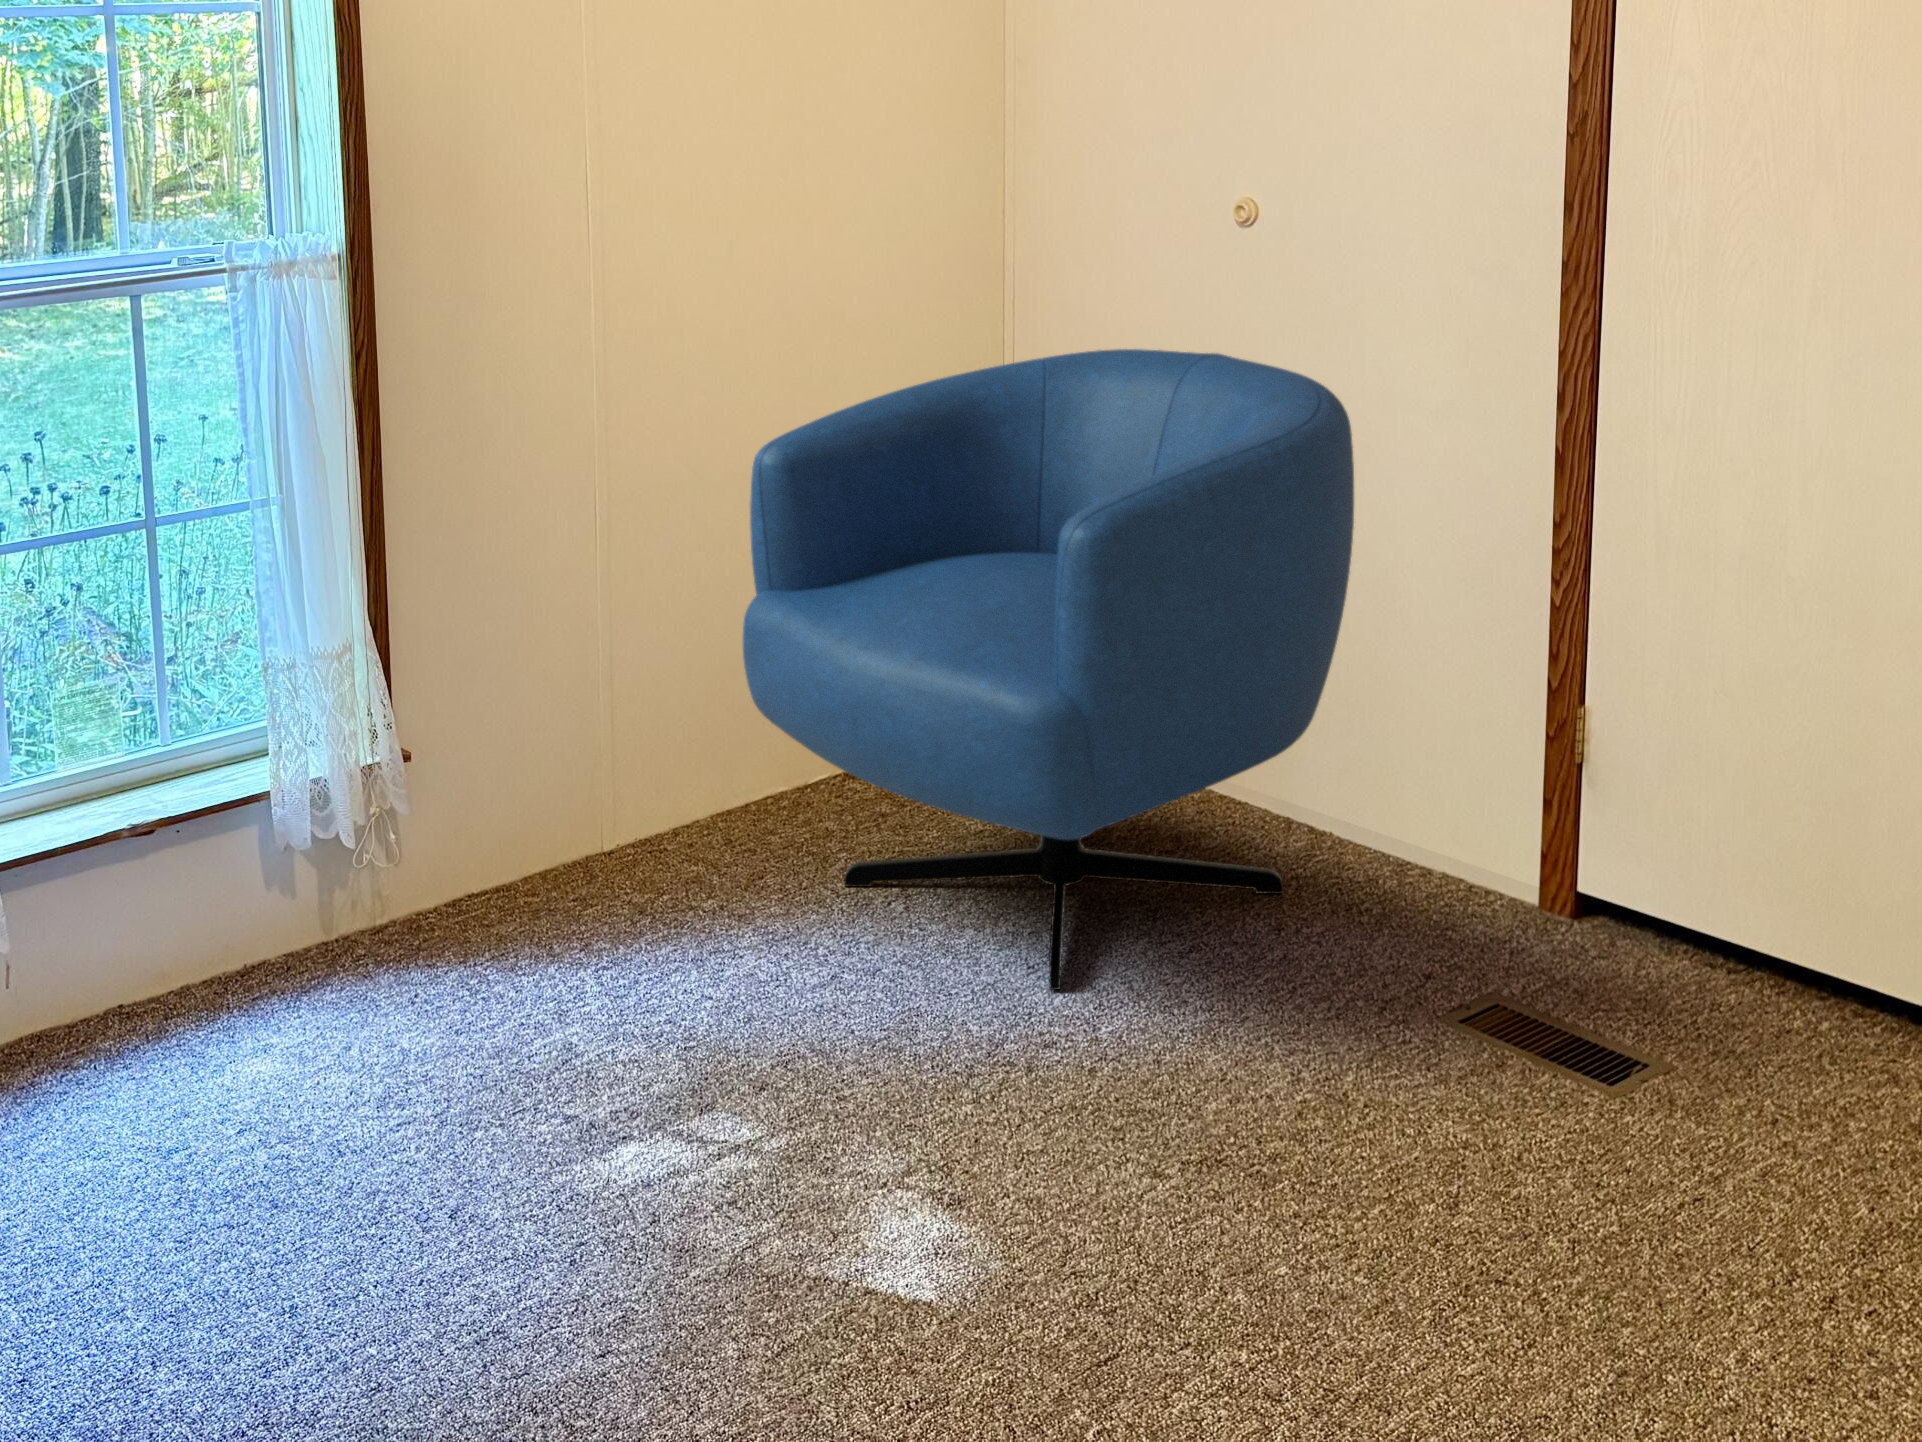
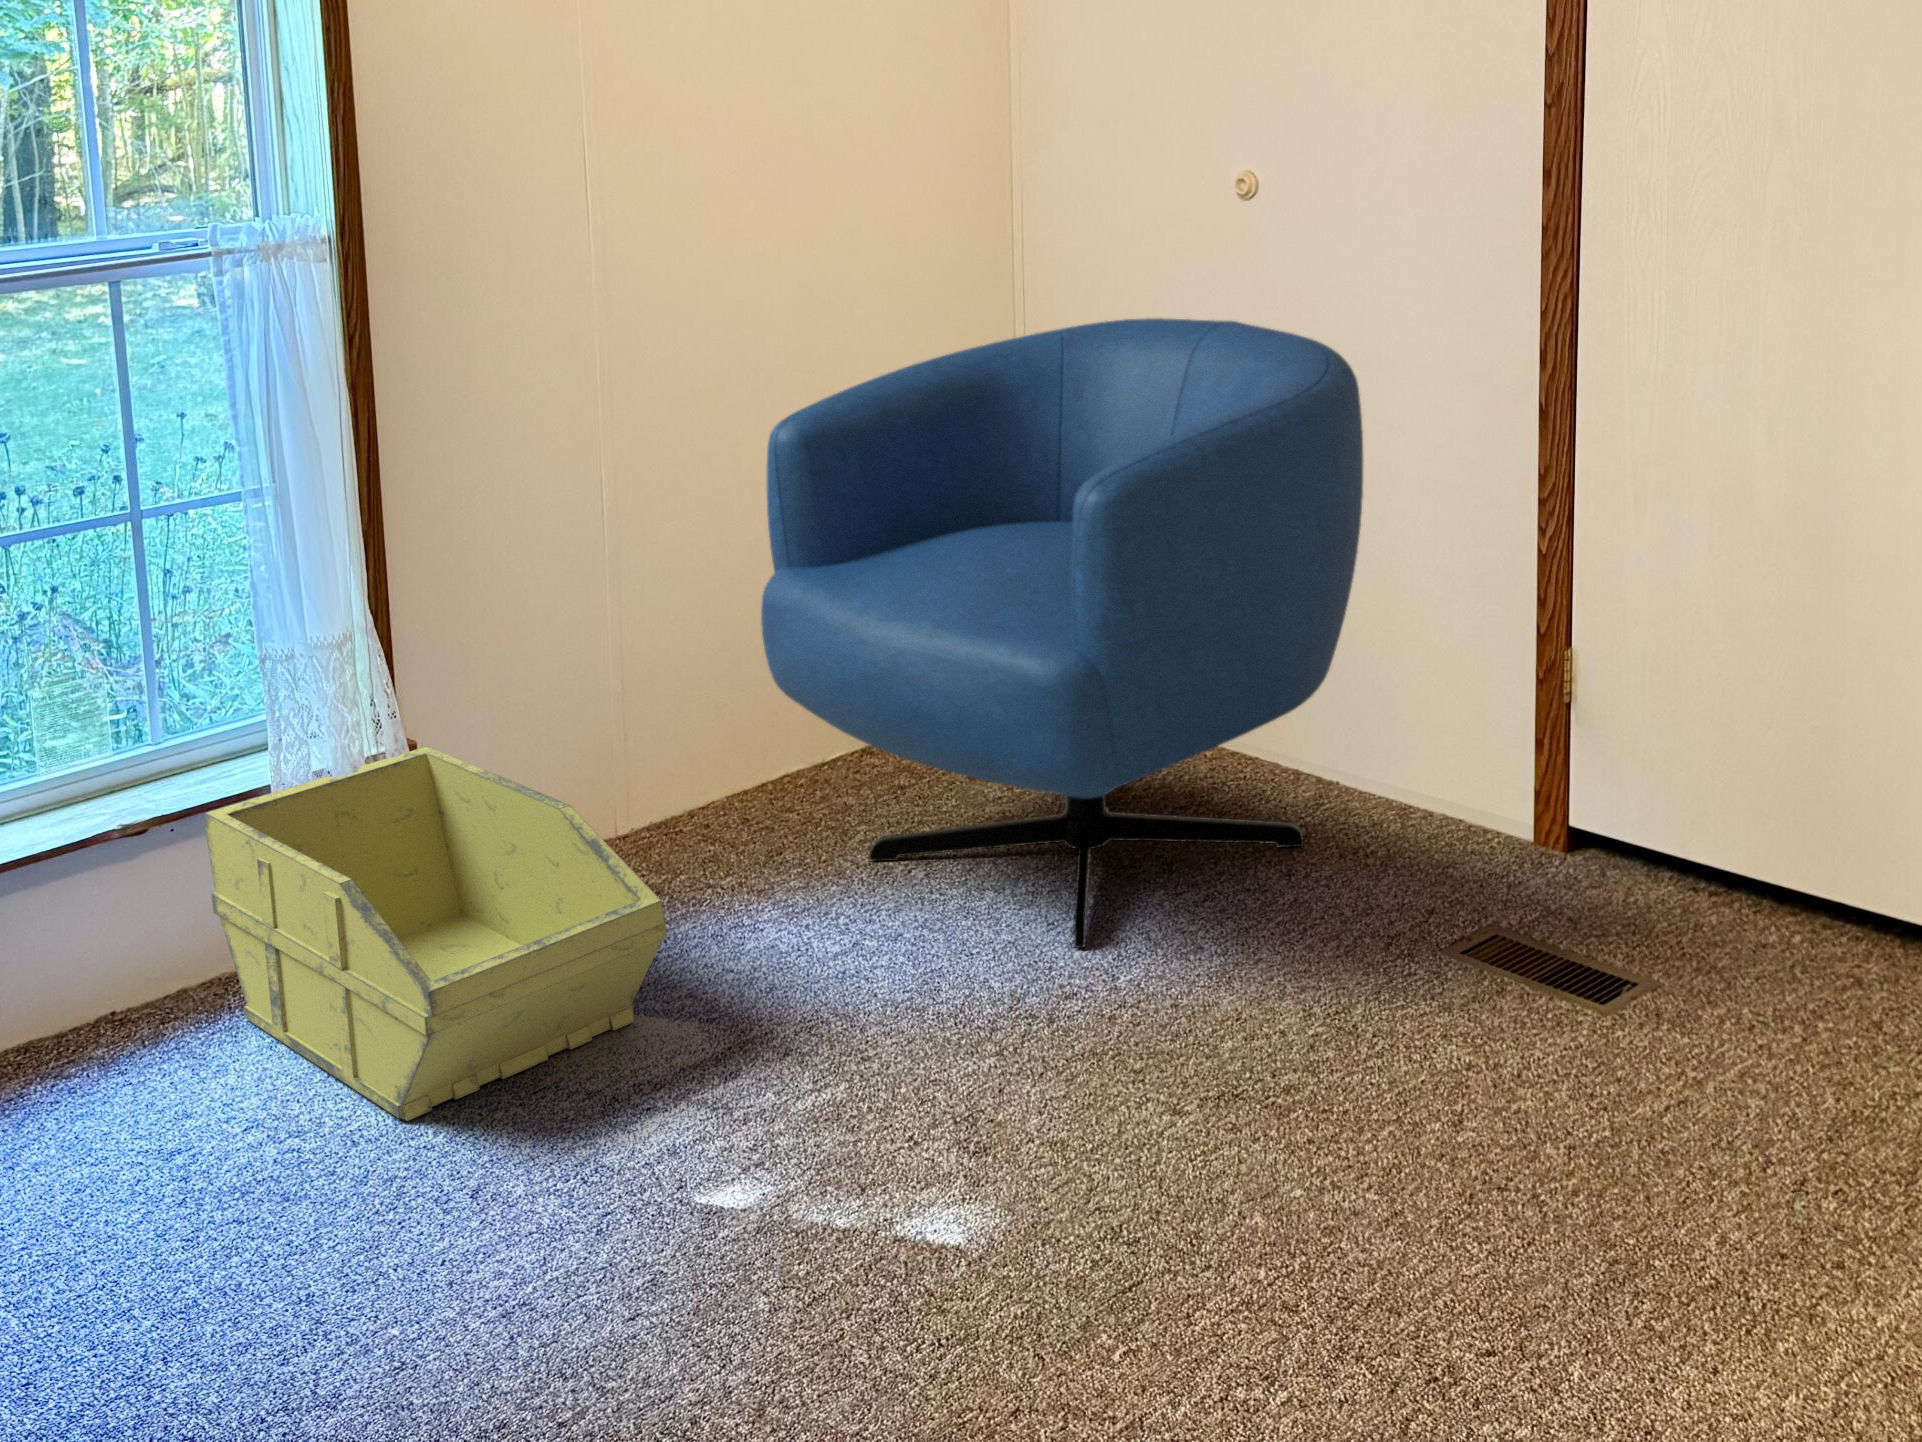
storage bin: none [210,754,645,1131] -> present [205,746,667,1121]

